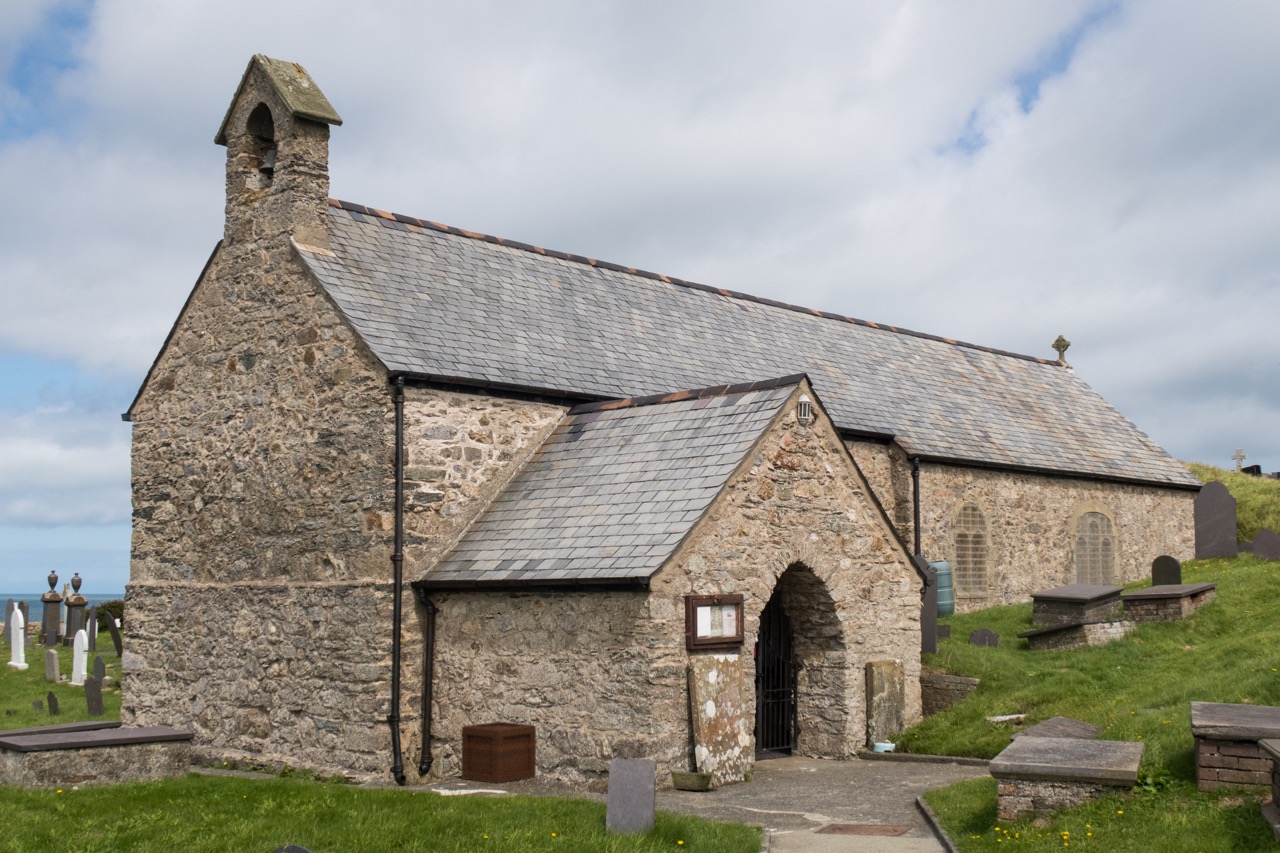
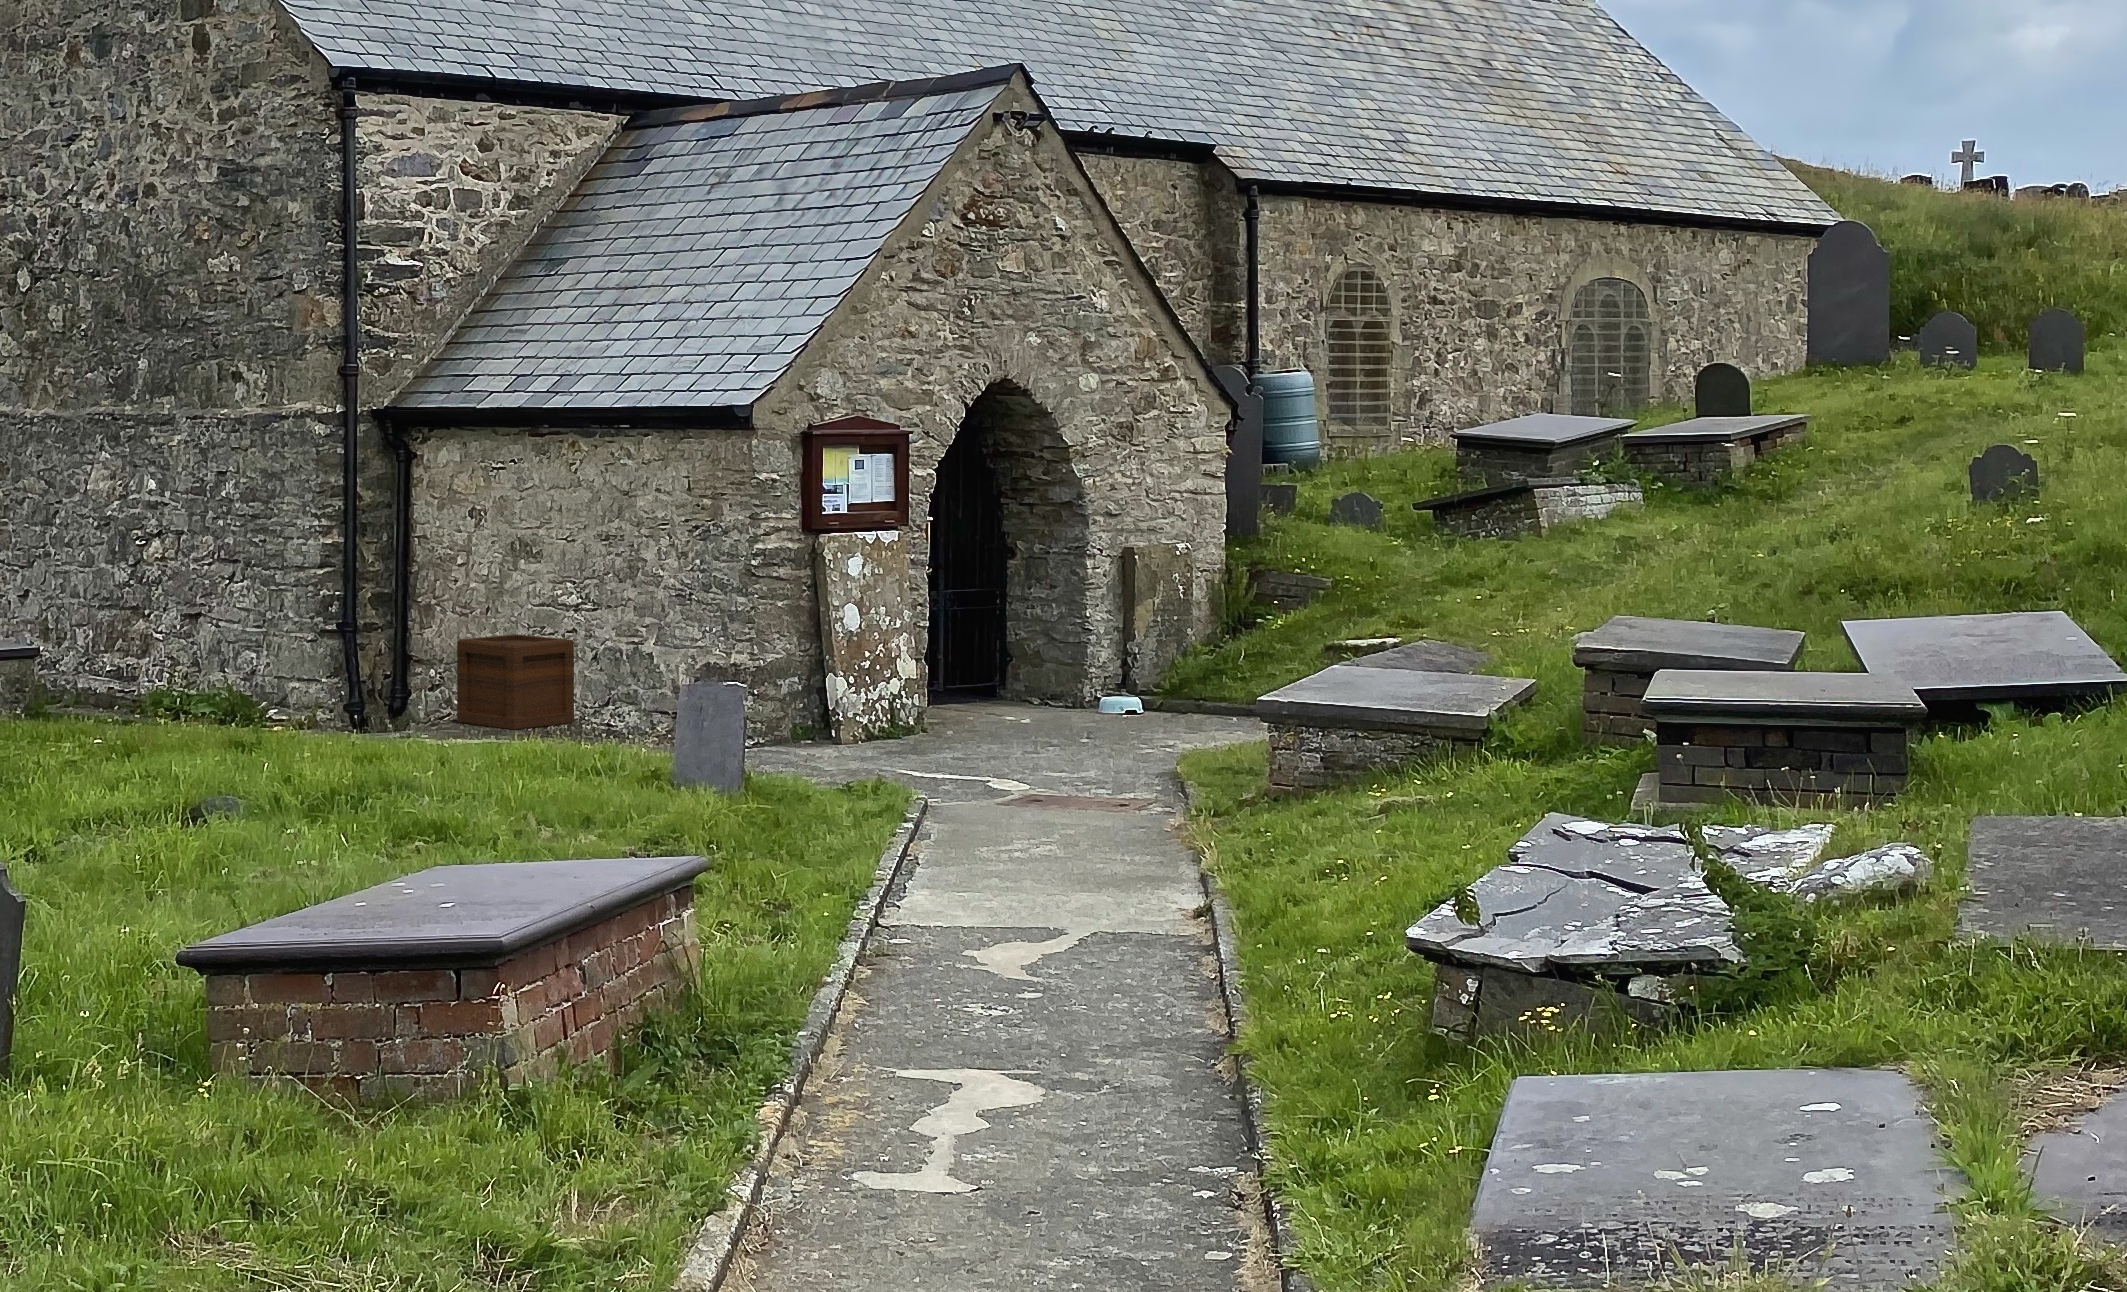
woven basket: present [671,771,712,790] -> none [787,714,853,746]

